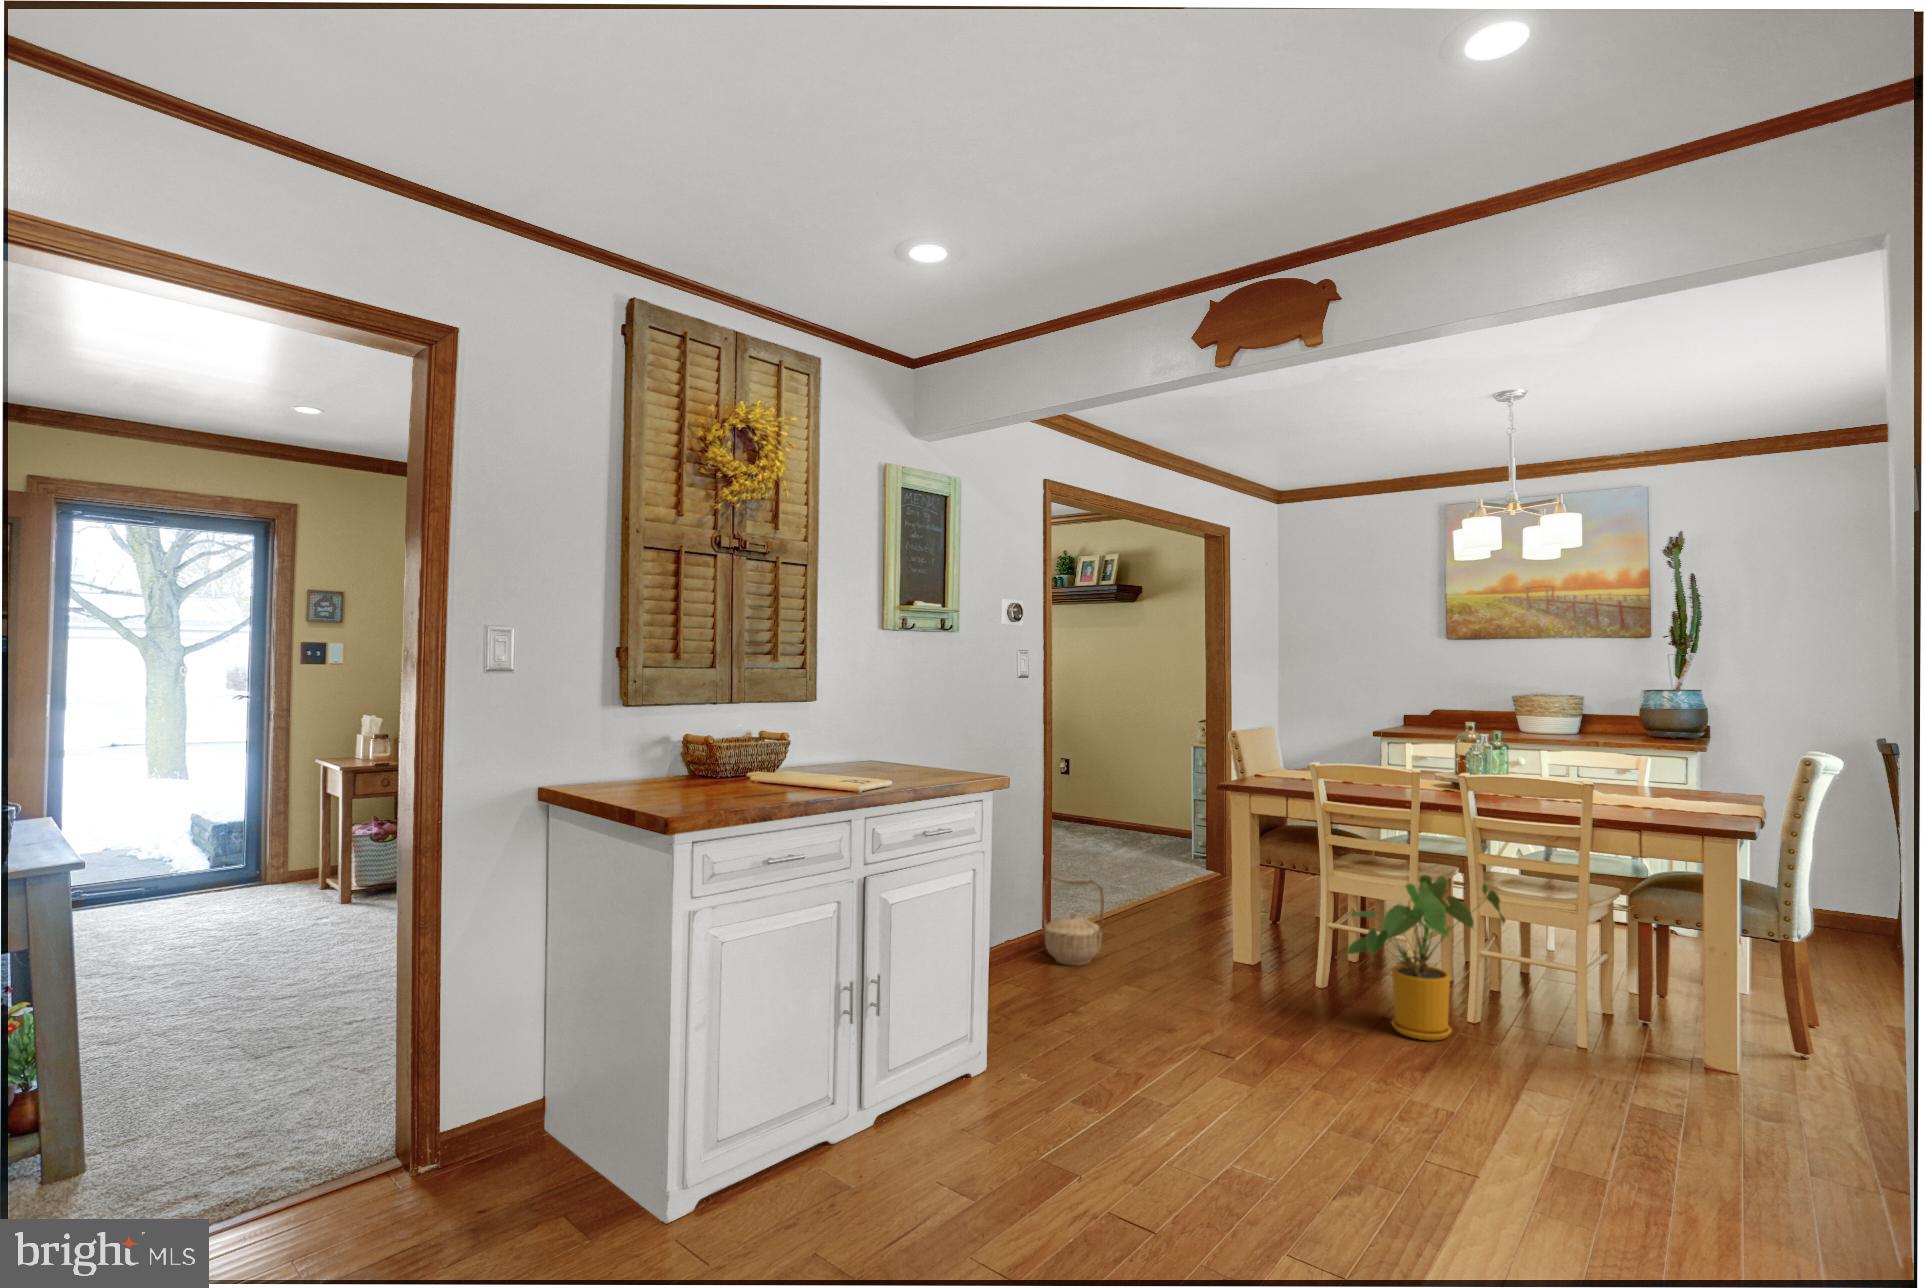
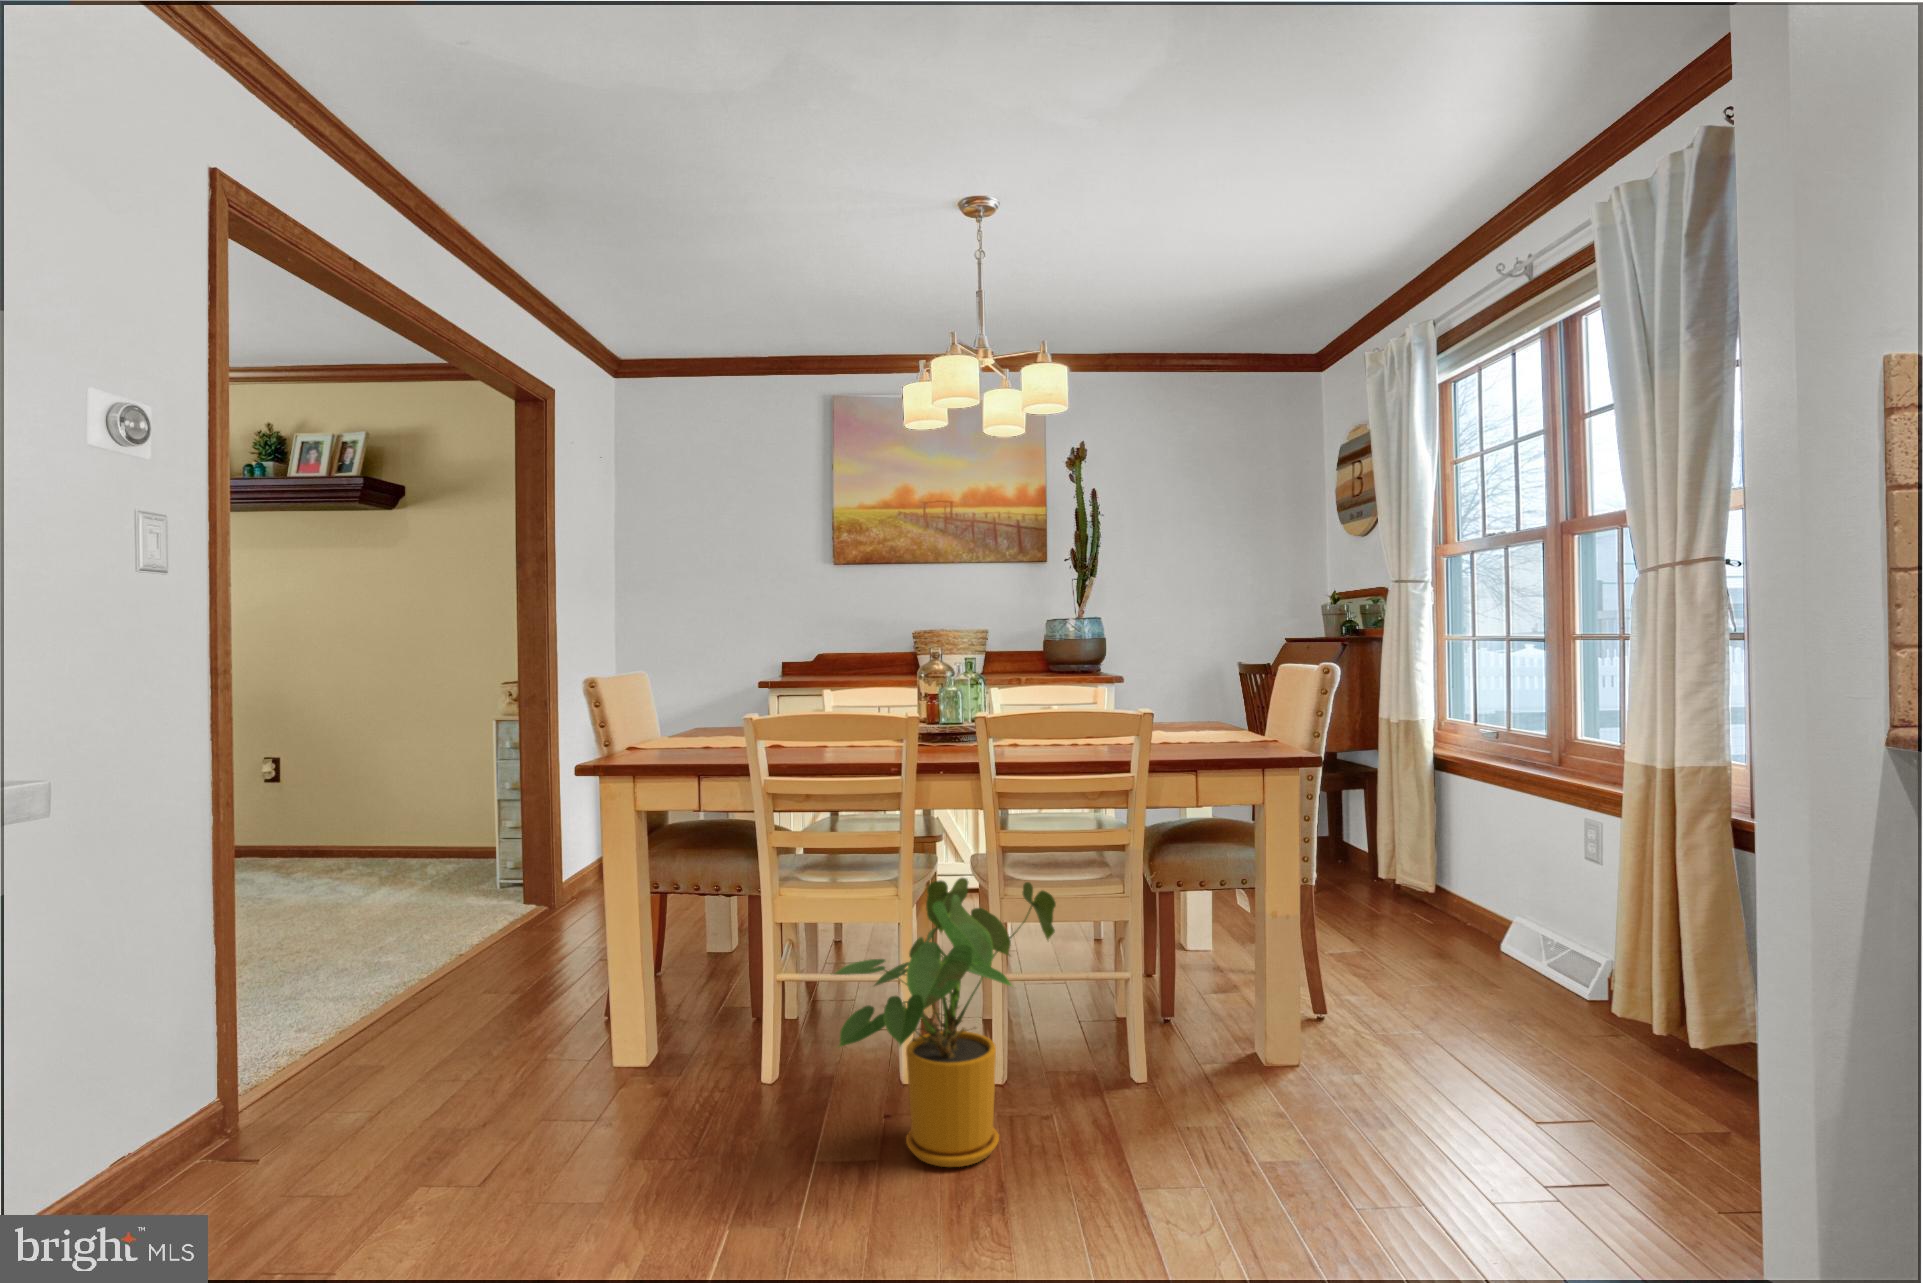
basket: present [1042,876,1104,966] -> none [180,989,336,1188]

